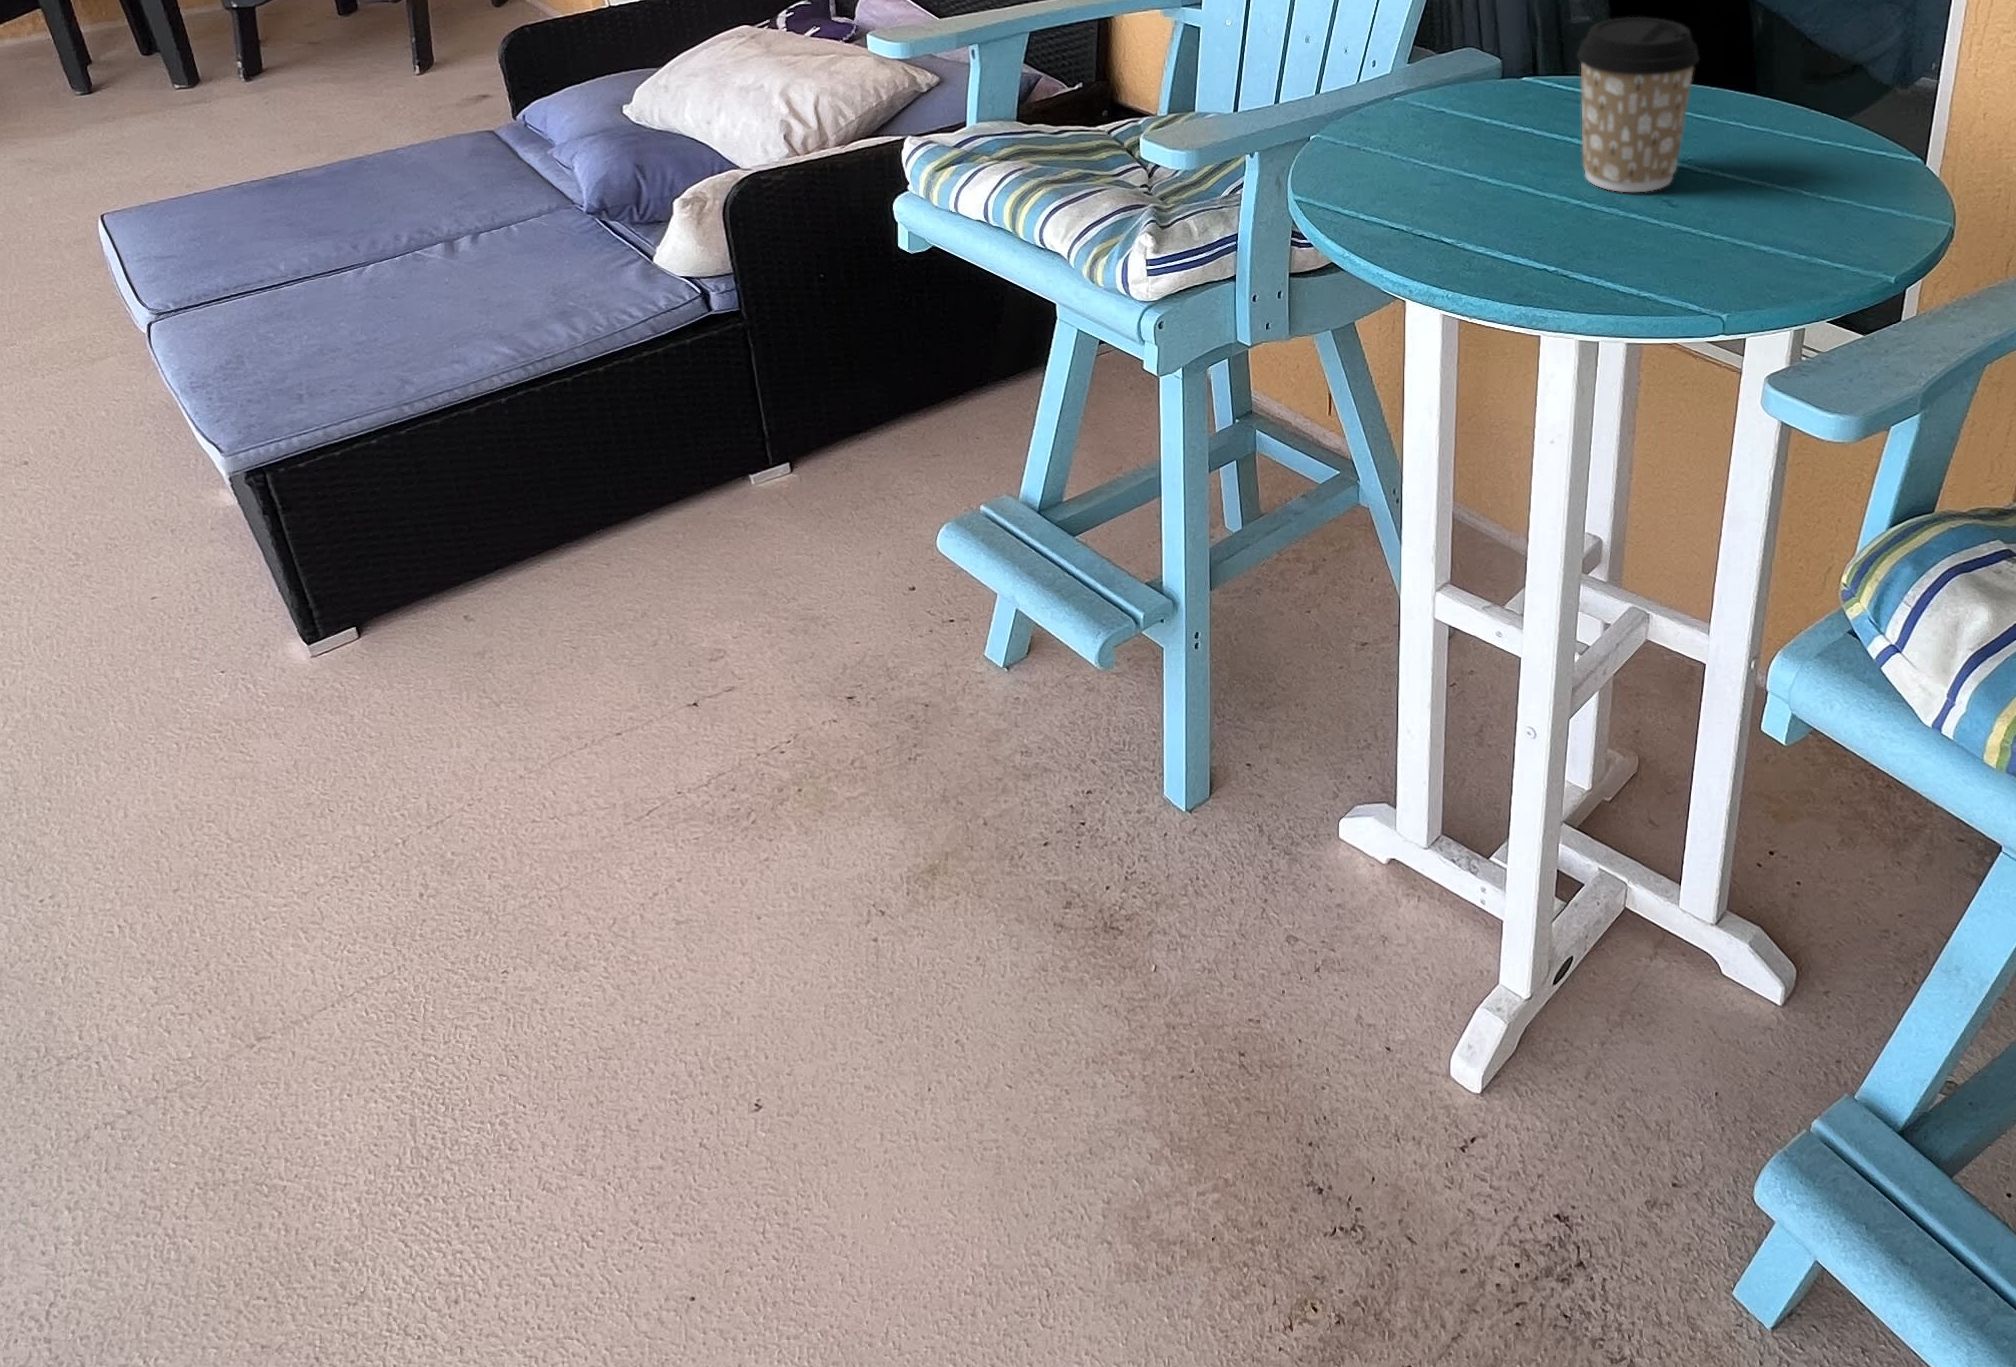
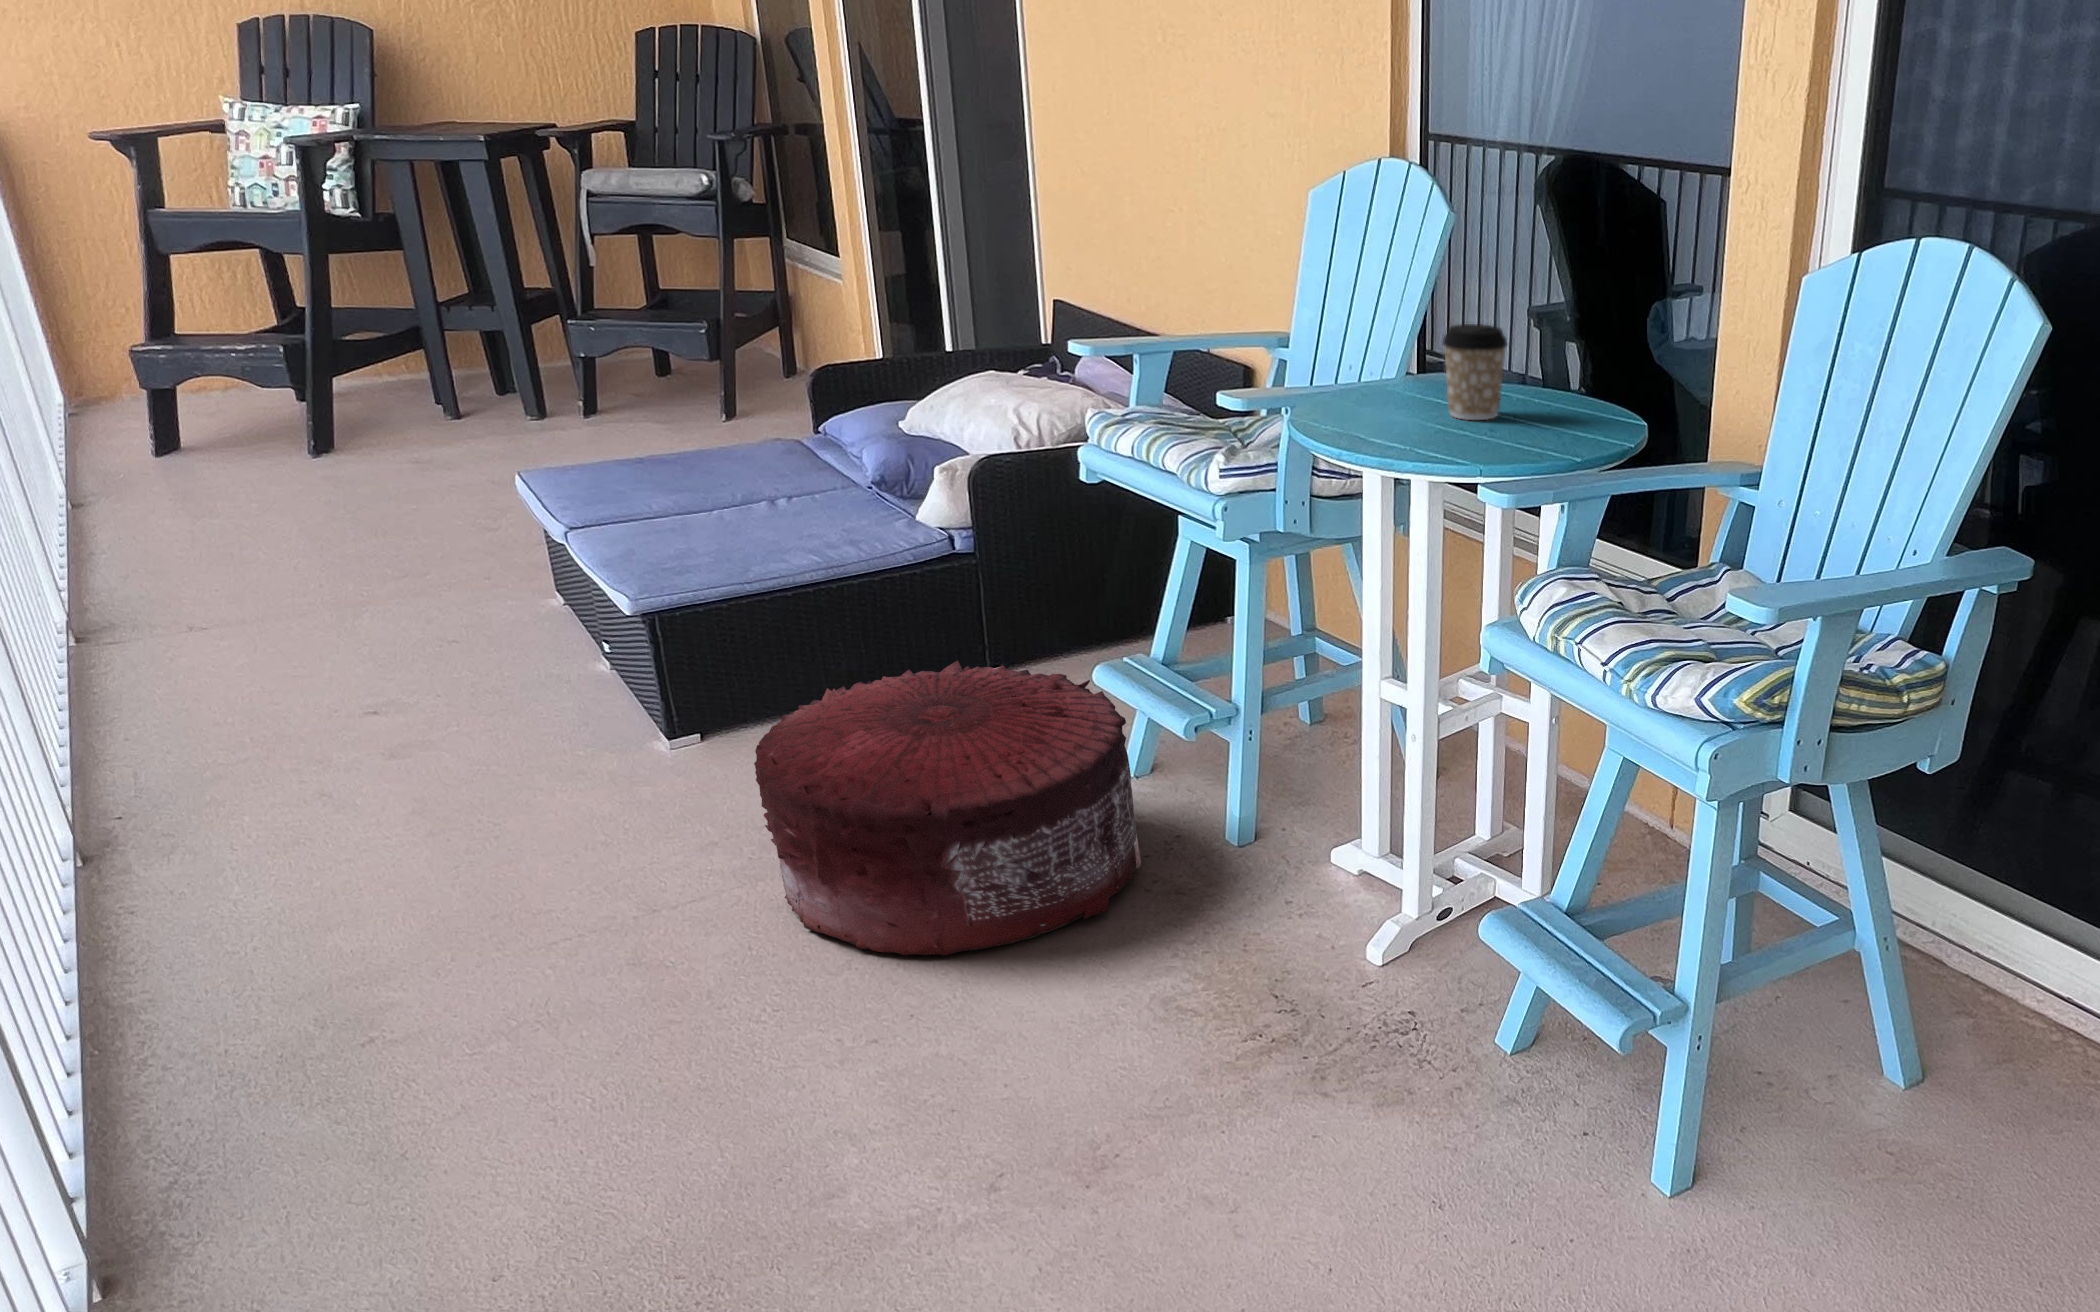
pouf: none [403,553,1049,1143] -> present [754,660,1141,956]

